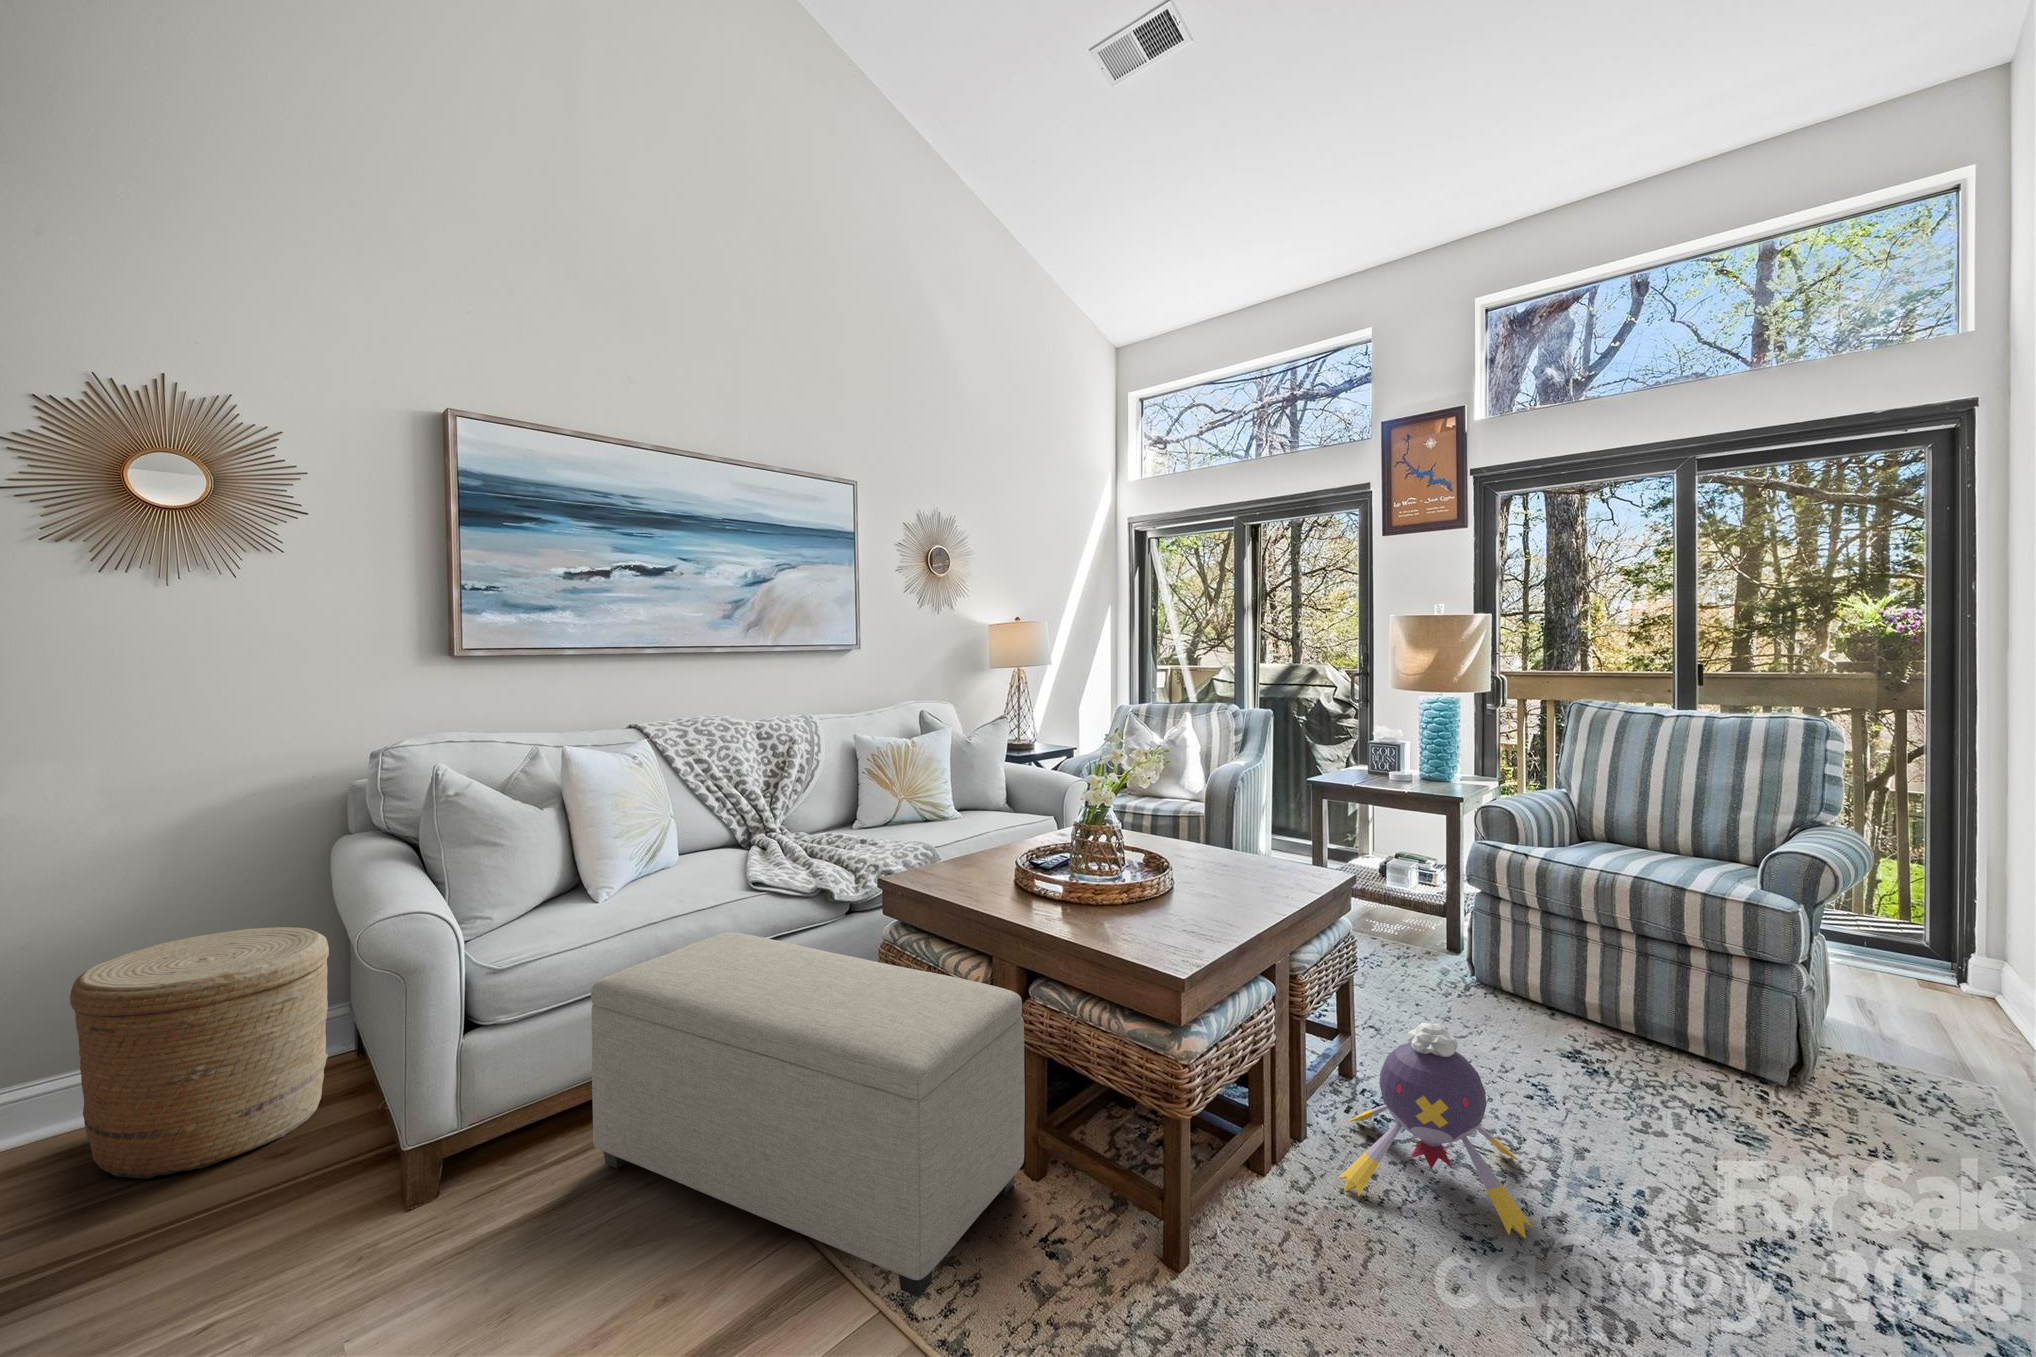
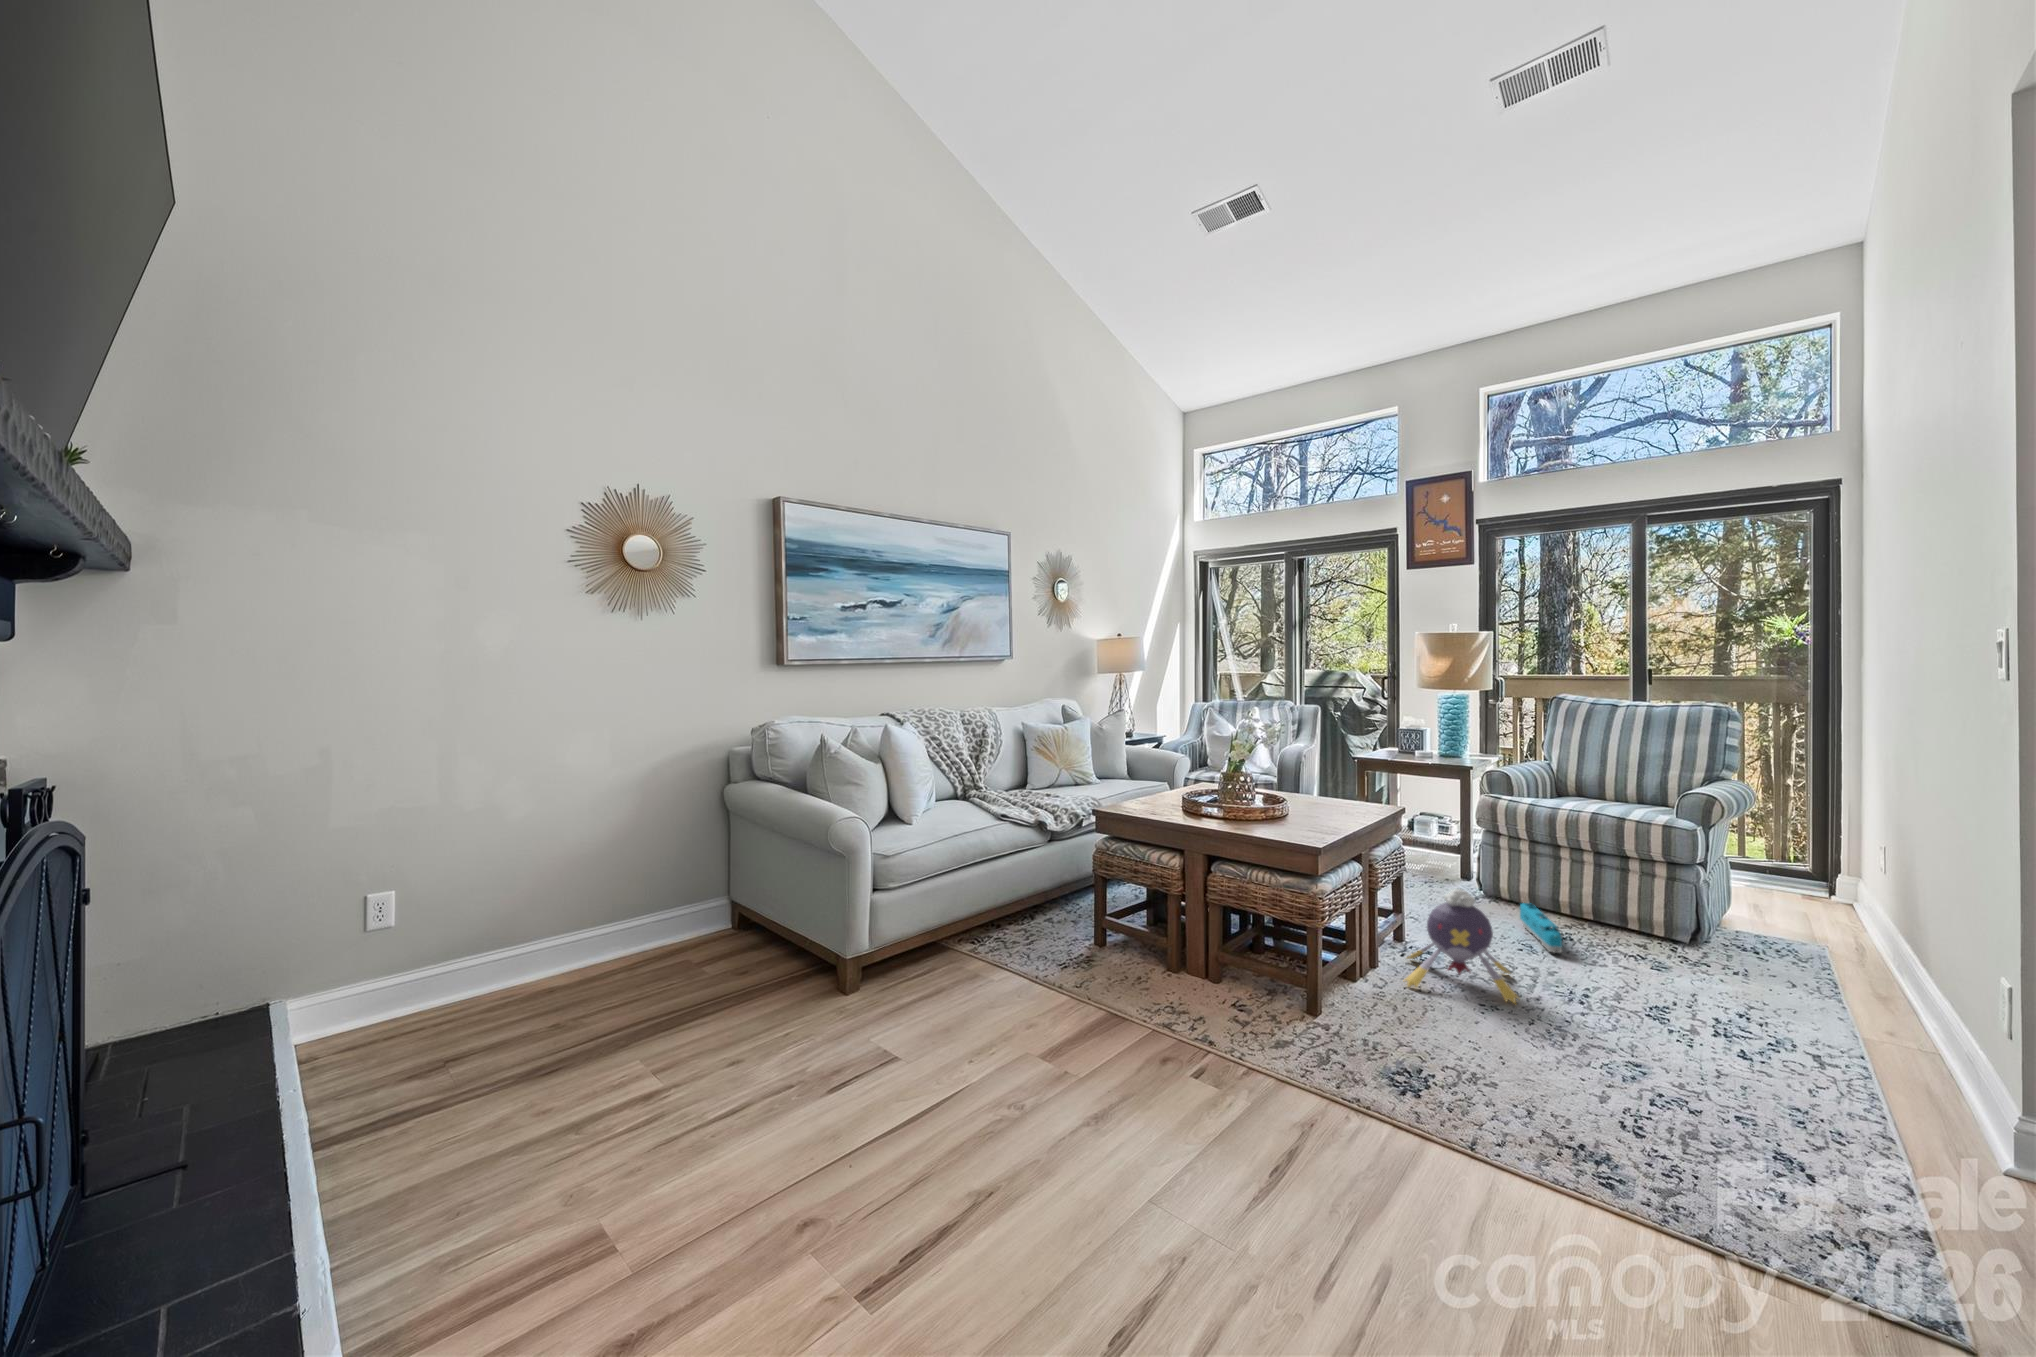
woven basket: present [70,927,329,1180] -> none [615,842,743,986]
ottoman: present [591,932,1025,1297] -> none [940,845,1210,1027]
toy train: none [1527,1011,1595,1108] -> present [1520,903,1562,953]

